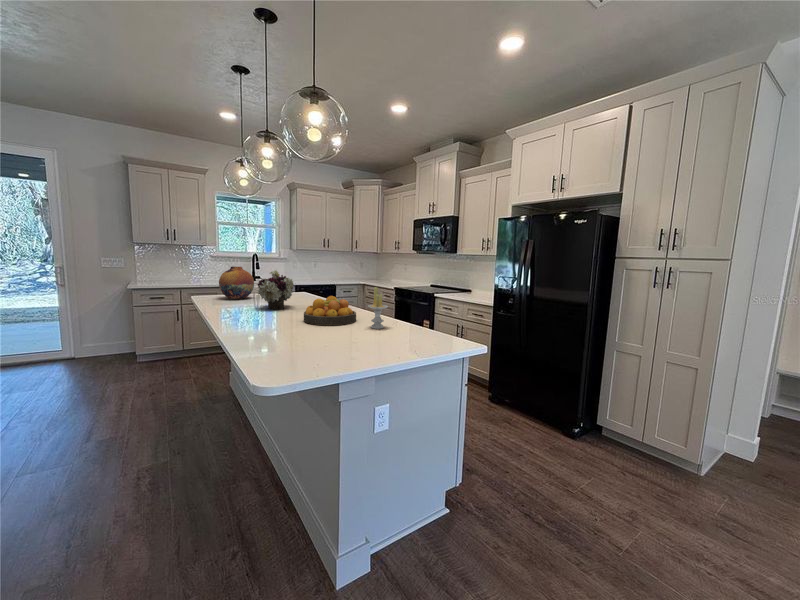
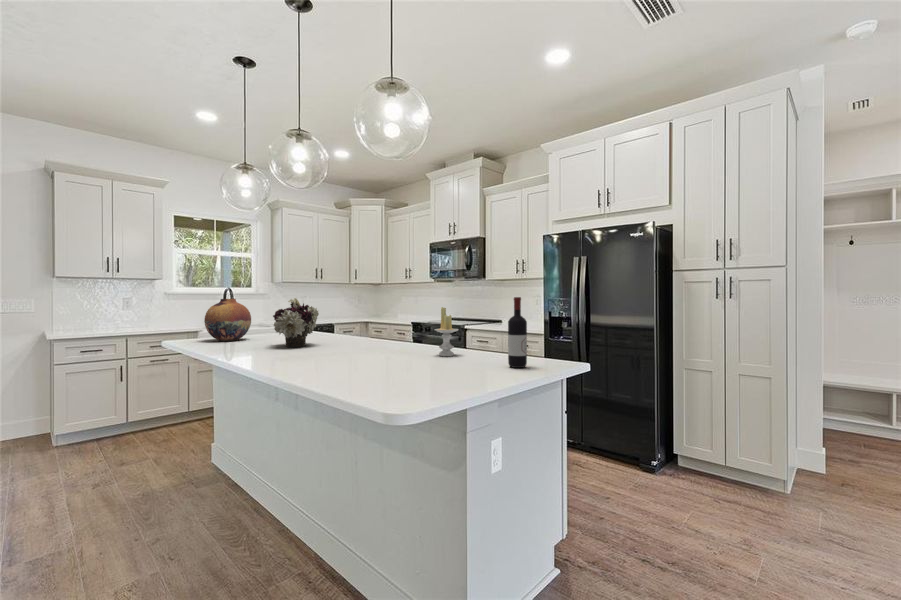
wine bottle: none [411,286,429,348] -> present [508,297,527,368]
fruit bowl: present [304,296,356,325] -> none [349,323,413,357]

